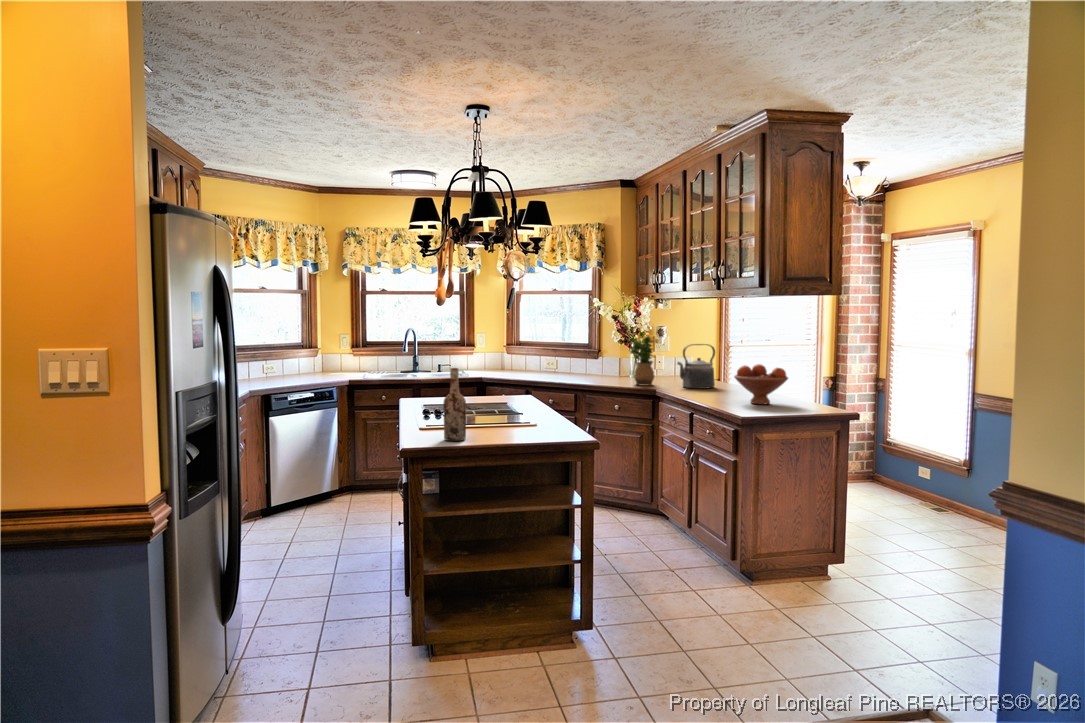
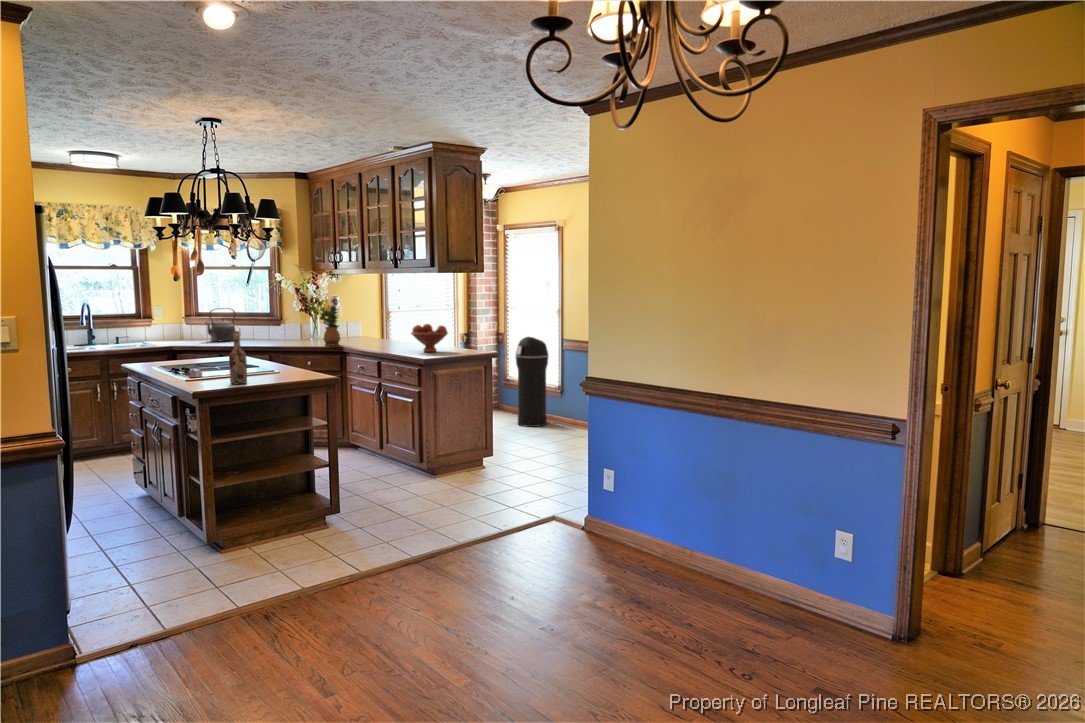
kettle: present [678,344,715,389] -> present [205,308,236,342]
trash can: none [898,386,952,515] -> present [516,337,548,427]

